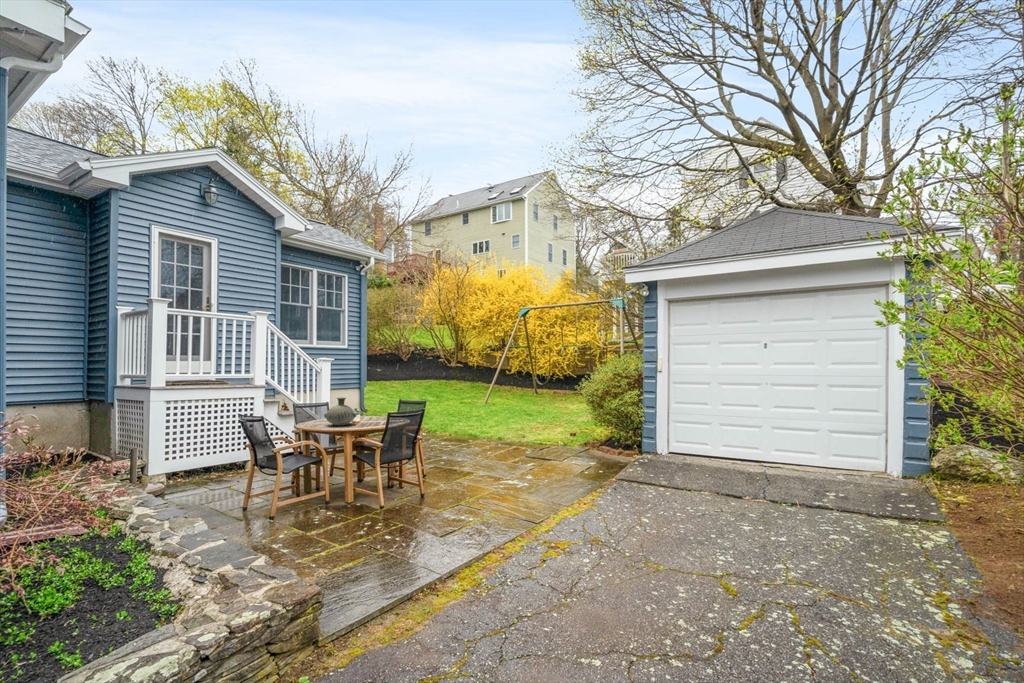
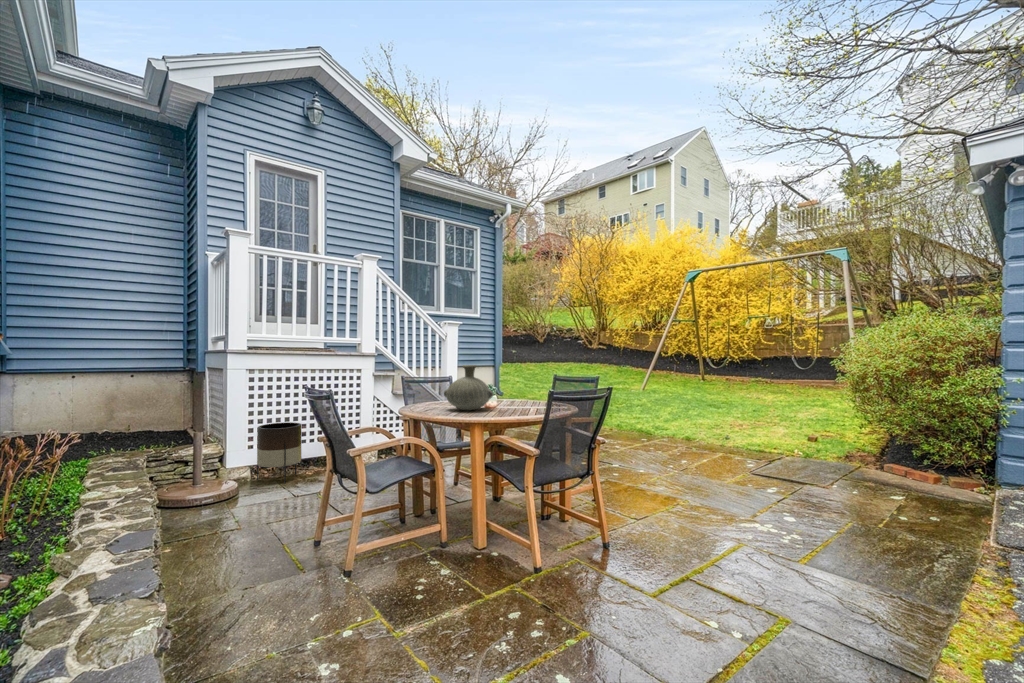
planter: none [174,440,210,484] -> present [257,422,302,484]

